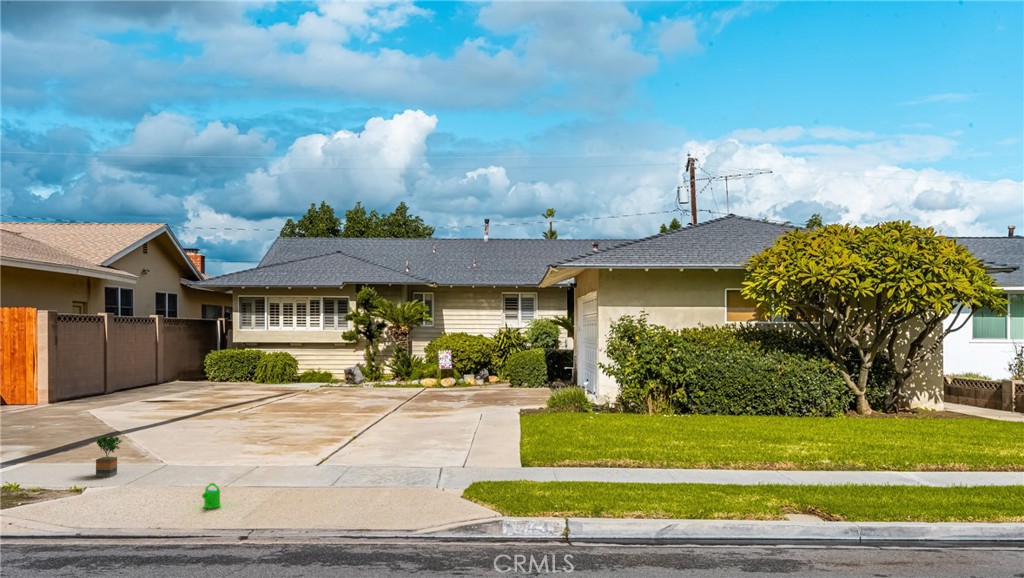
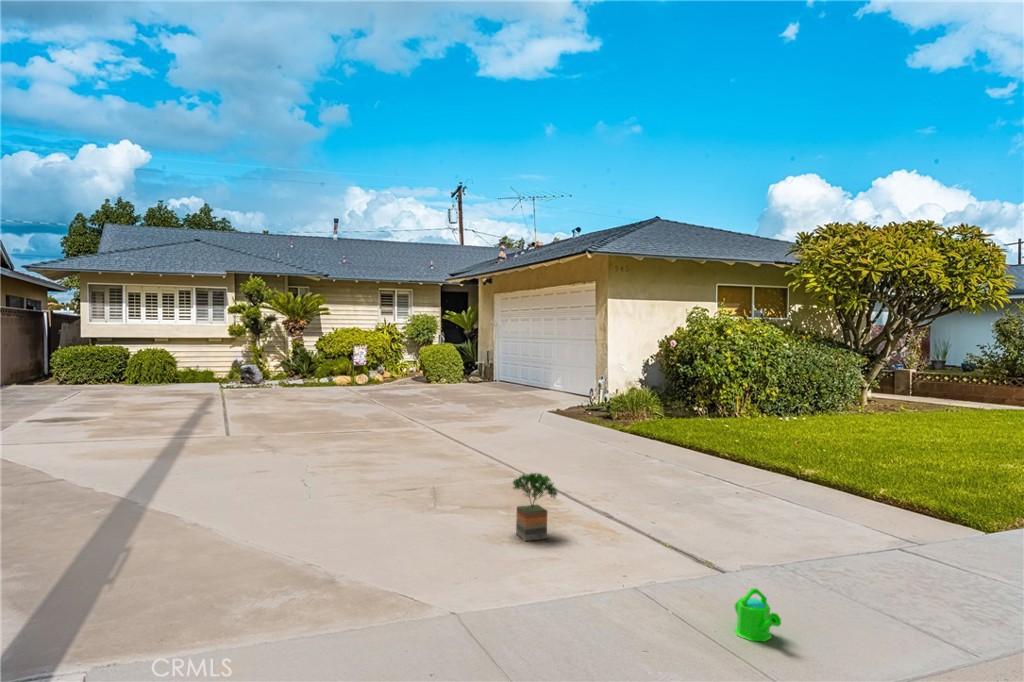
potted tree: present [96,436,122,477] -> present [513,473,557,541]

